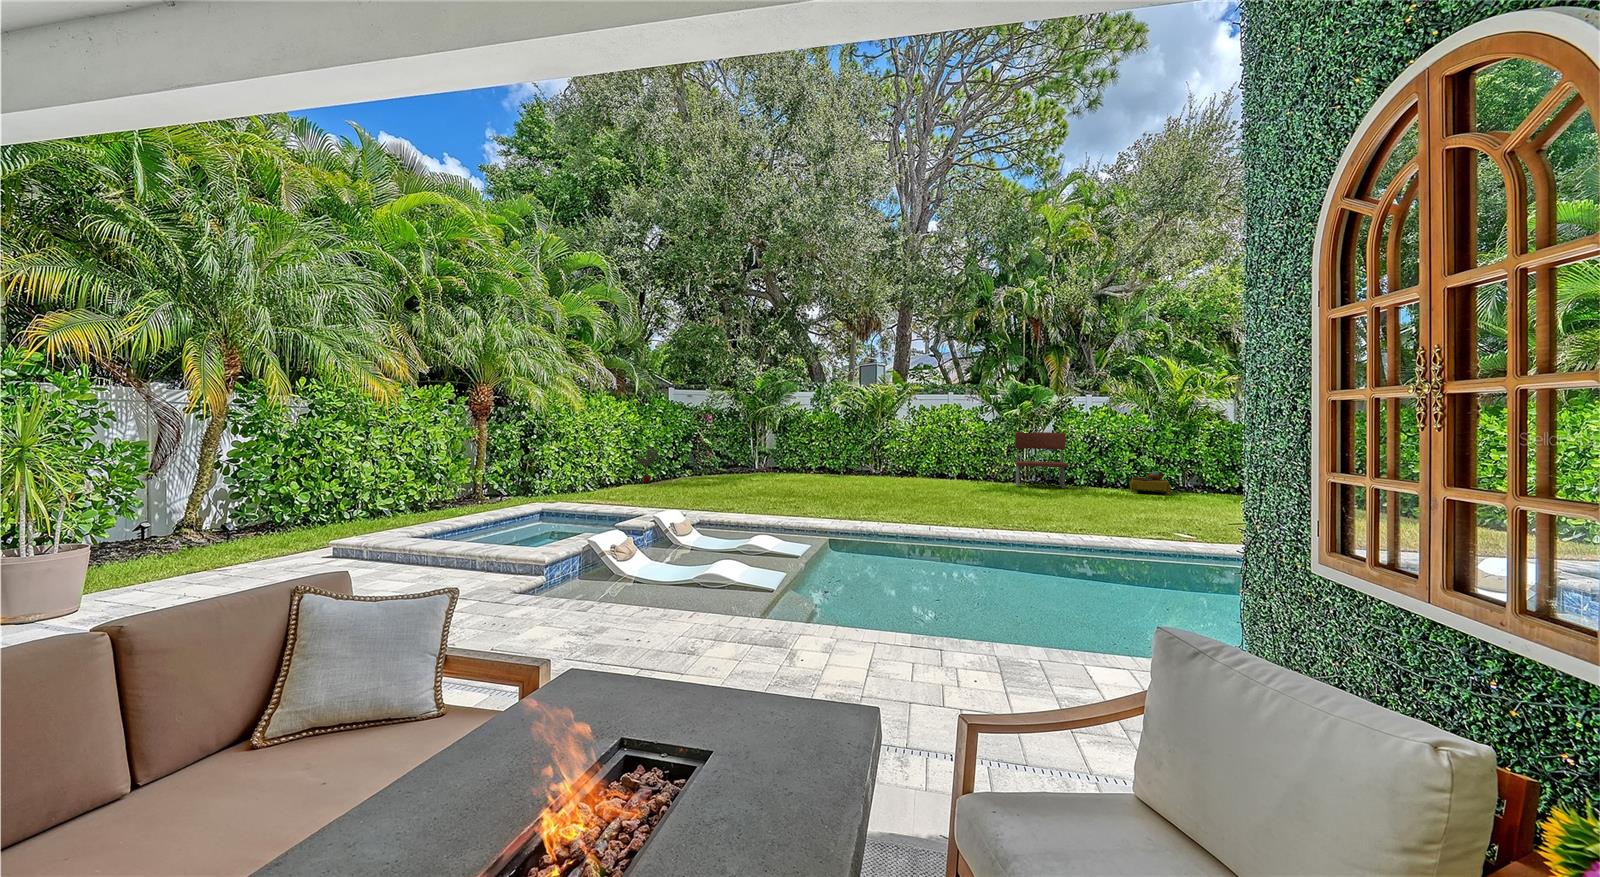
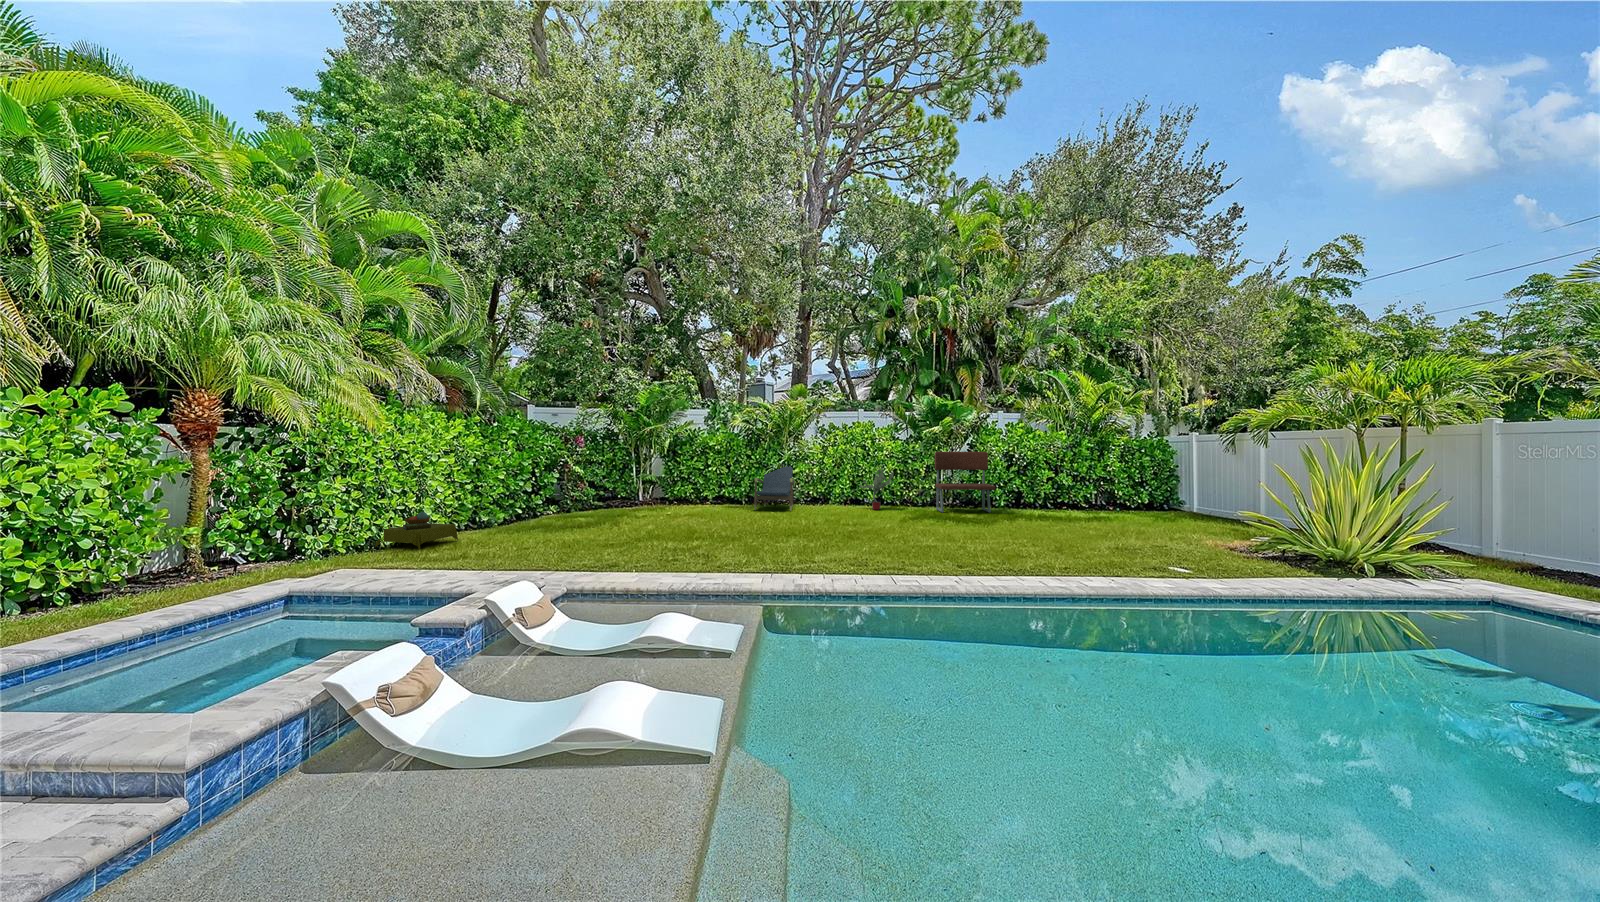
lounge chair: none [851,442,888,481] -> present [754,466,795,511]
potted tree: present [634,444,659,483] -> present [860,468,894,510]
side table: present [1129,471,1171,495] -> present [375,512,458,550]

